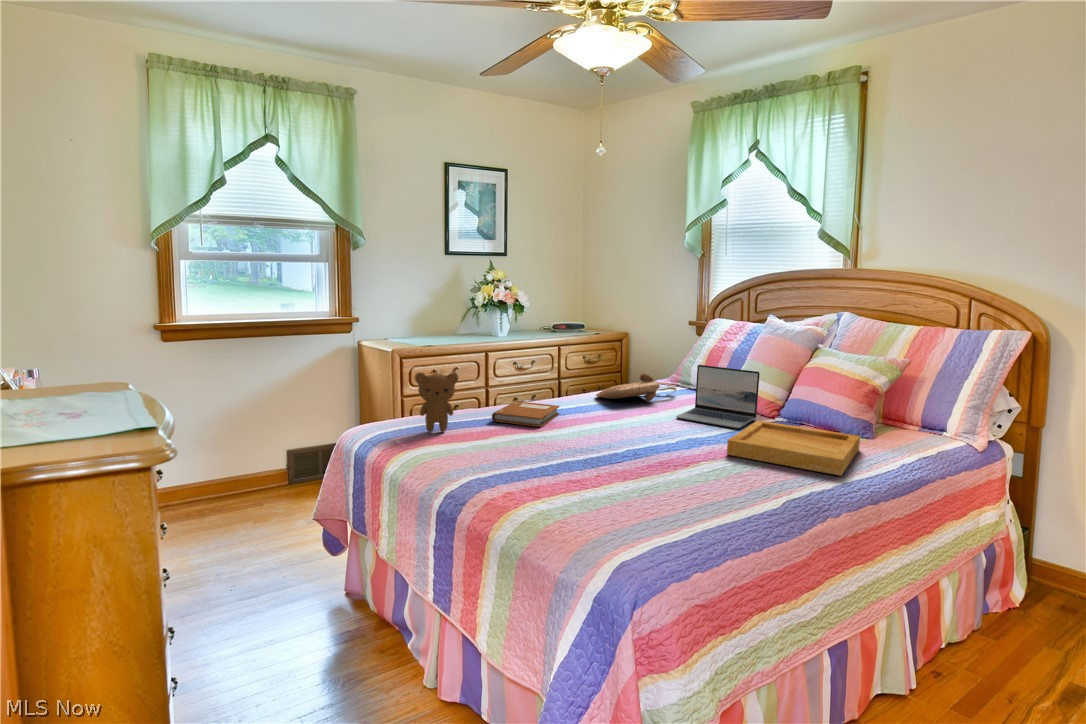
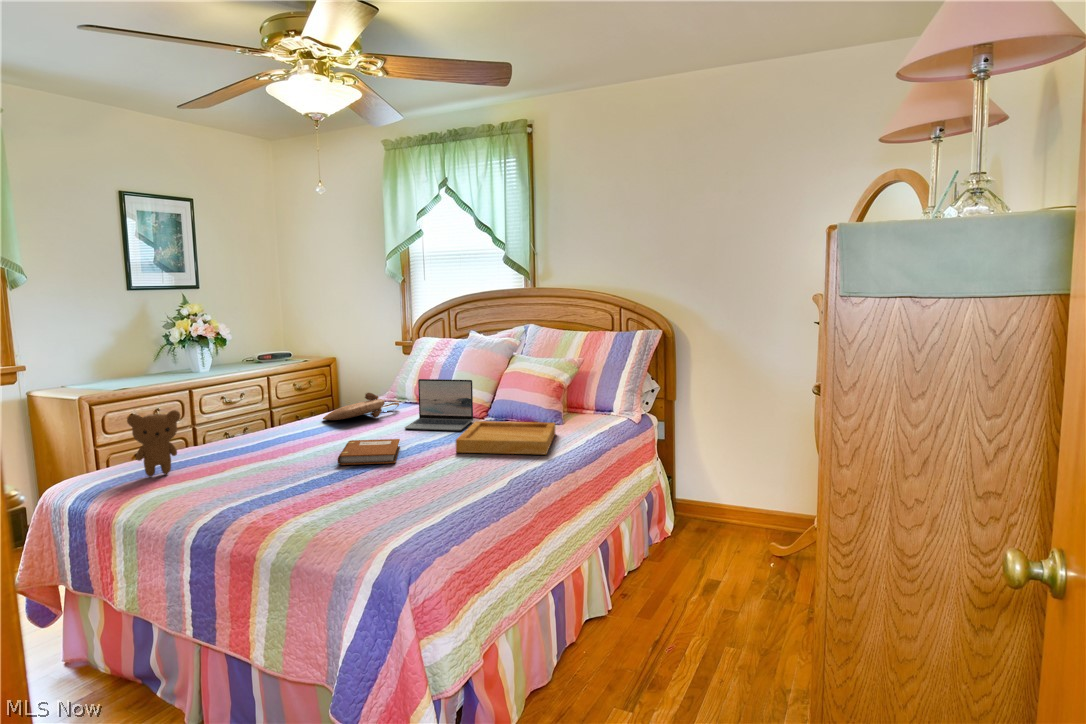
notebook: present [492,401,560,427] -> present [338,439,400,465]

